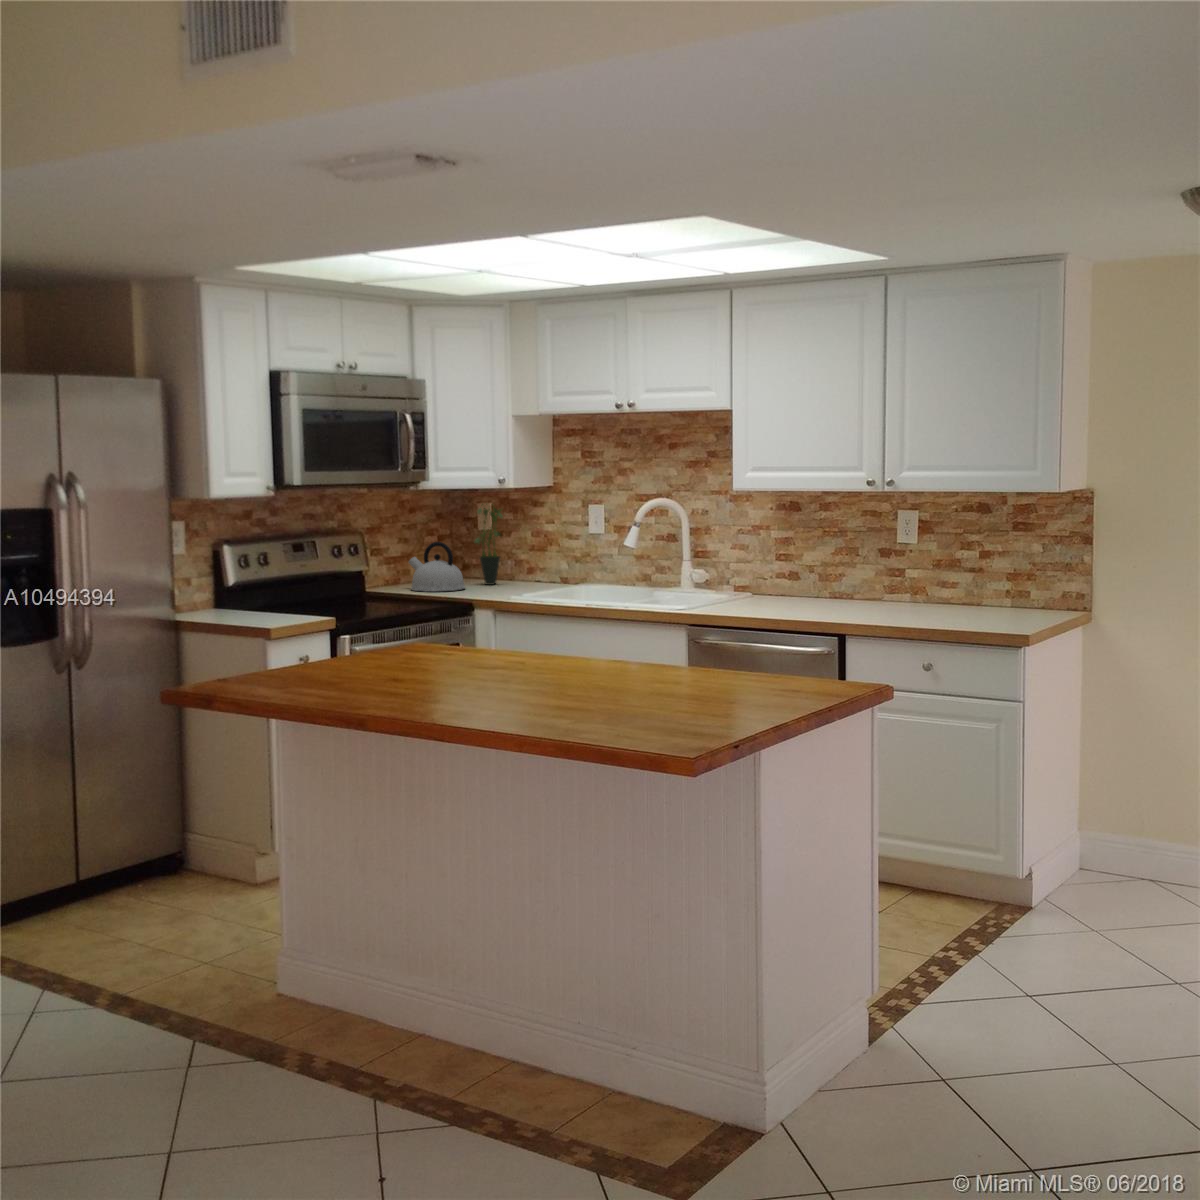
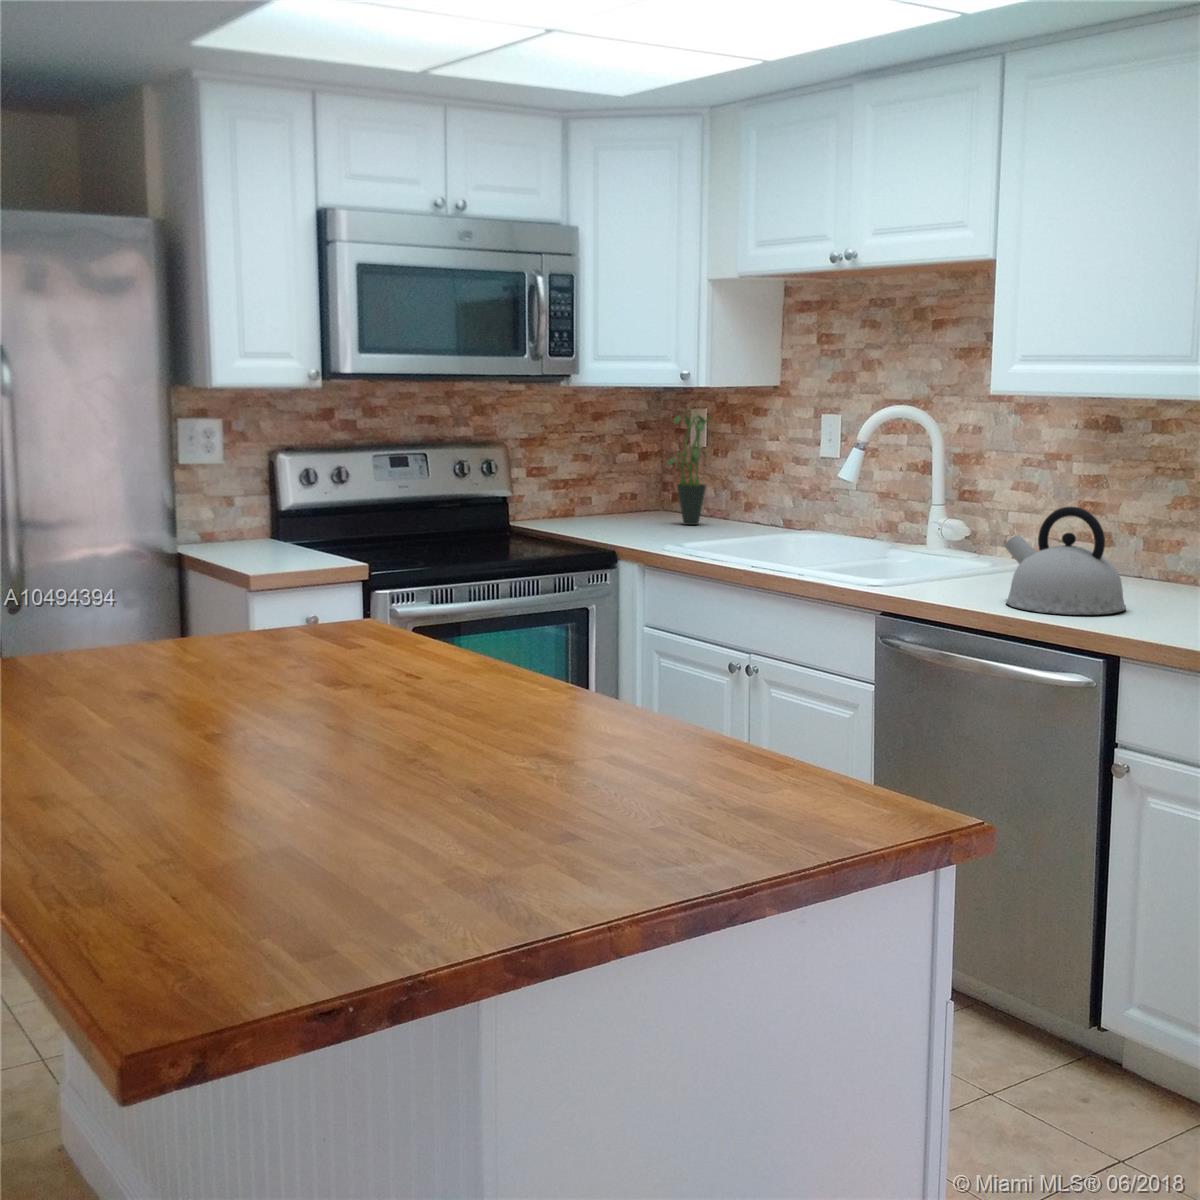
kettle: present [409,542,465,592] -> present [1004,507,1126,615]

